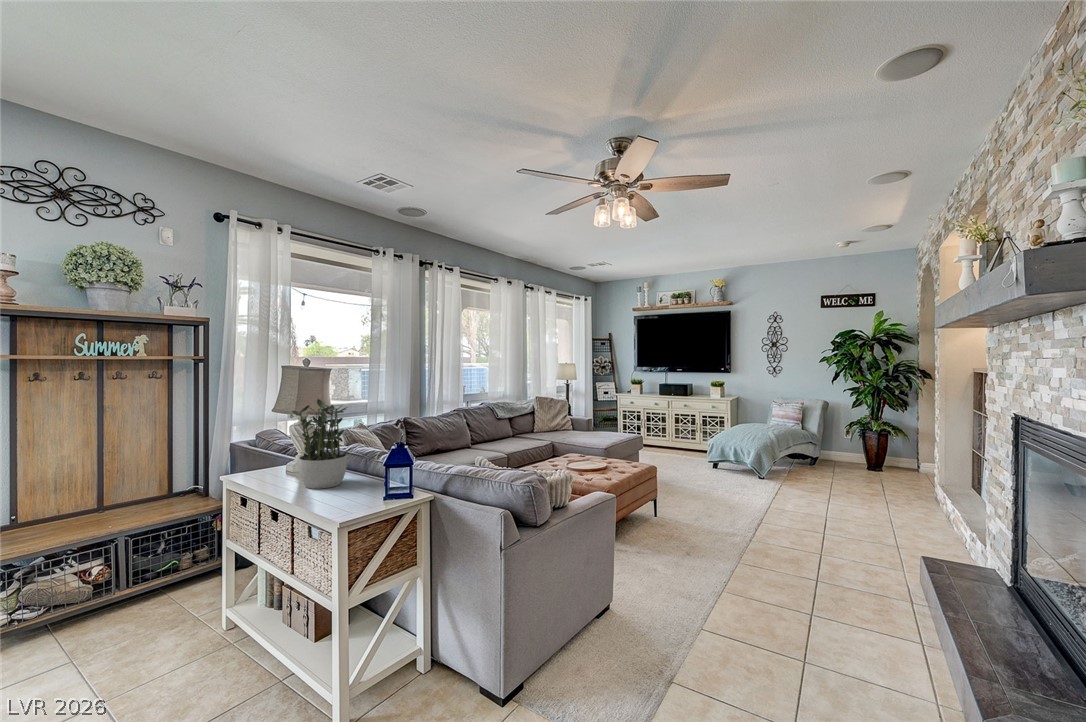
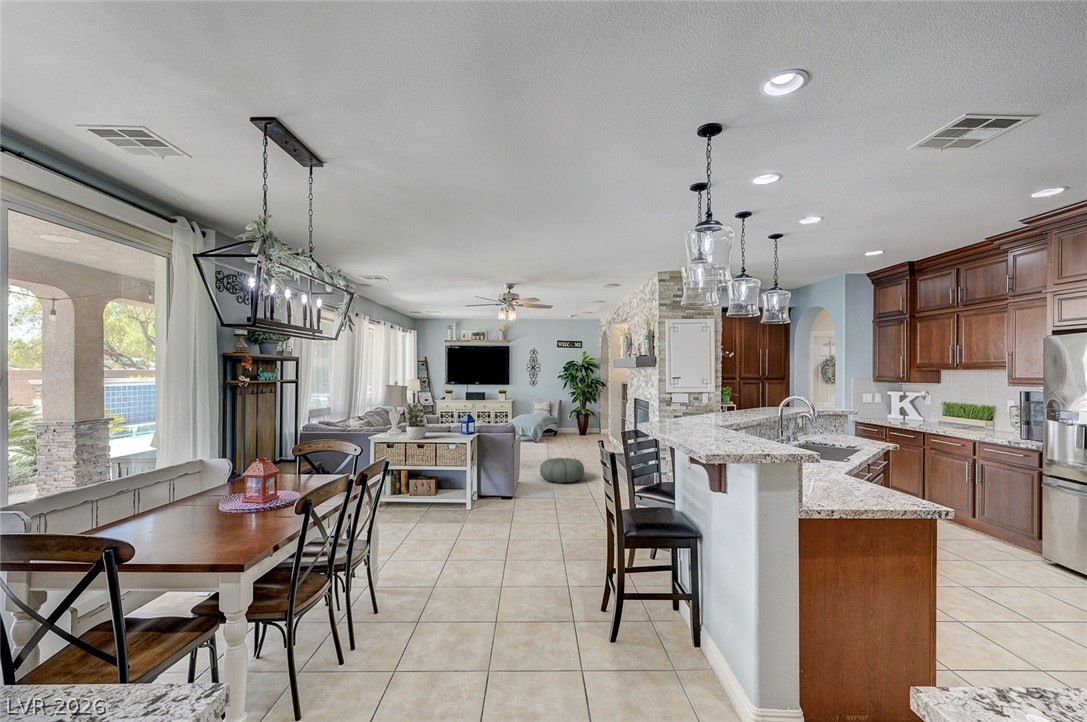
pouf: none [690,551,818,641] -> present [540,458,584,483]

